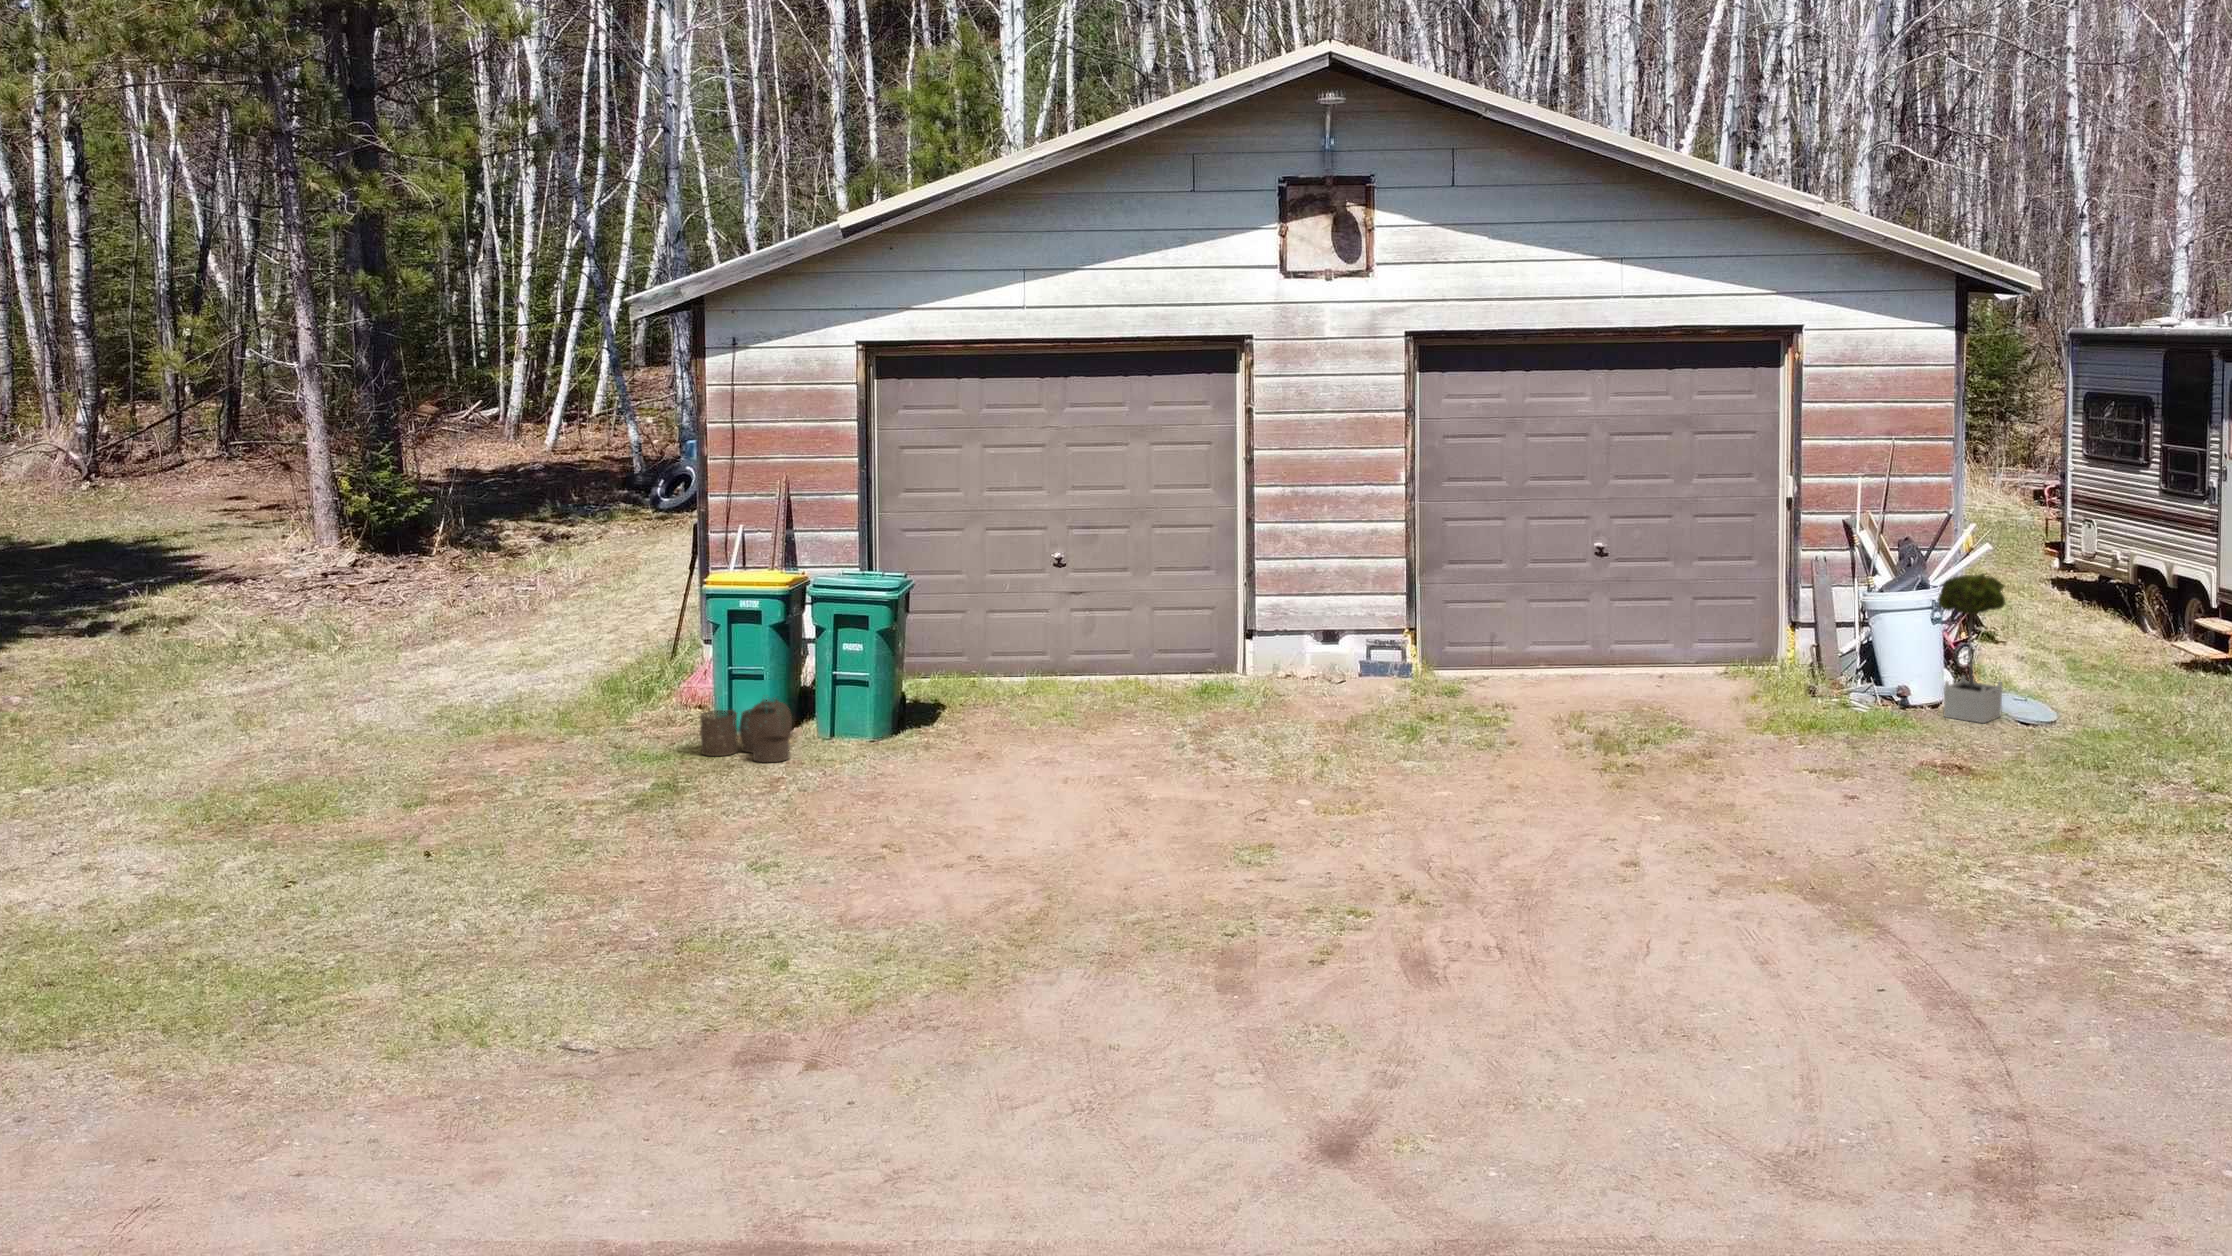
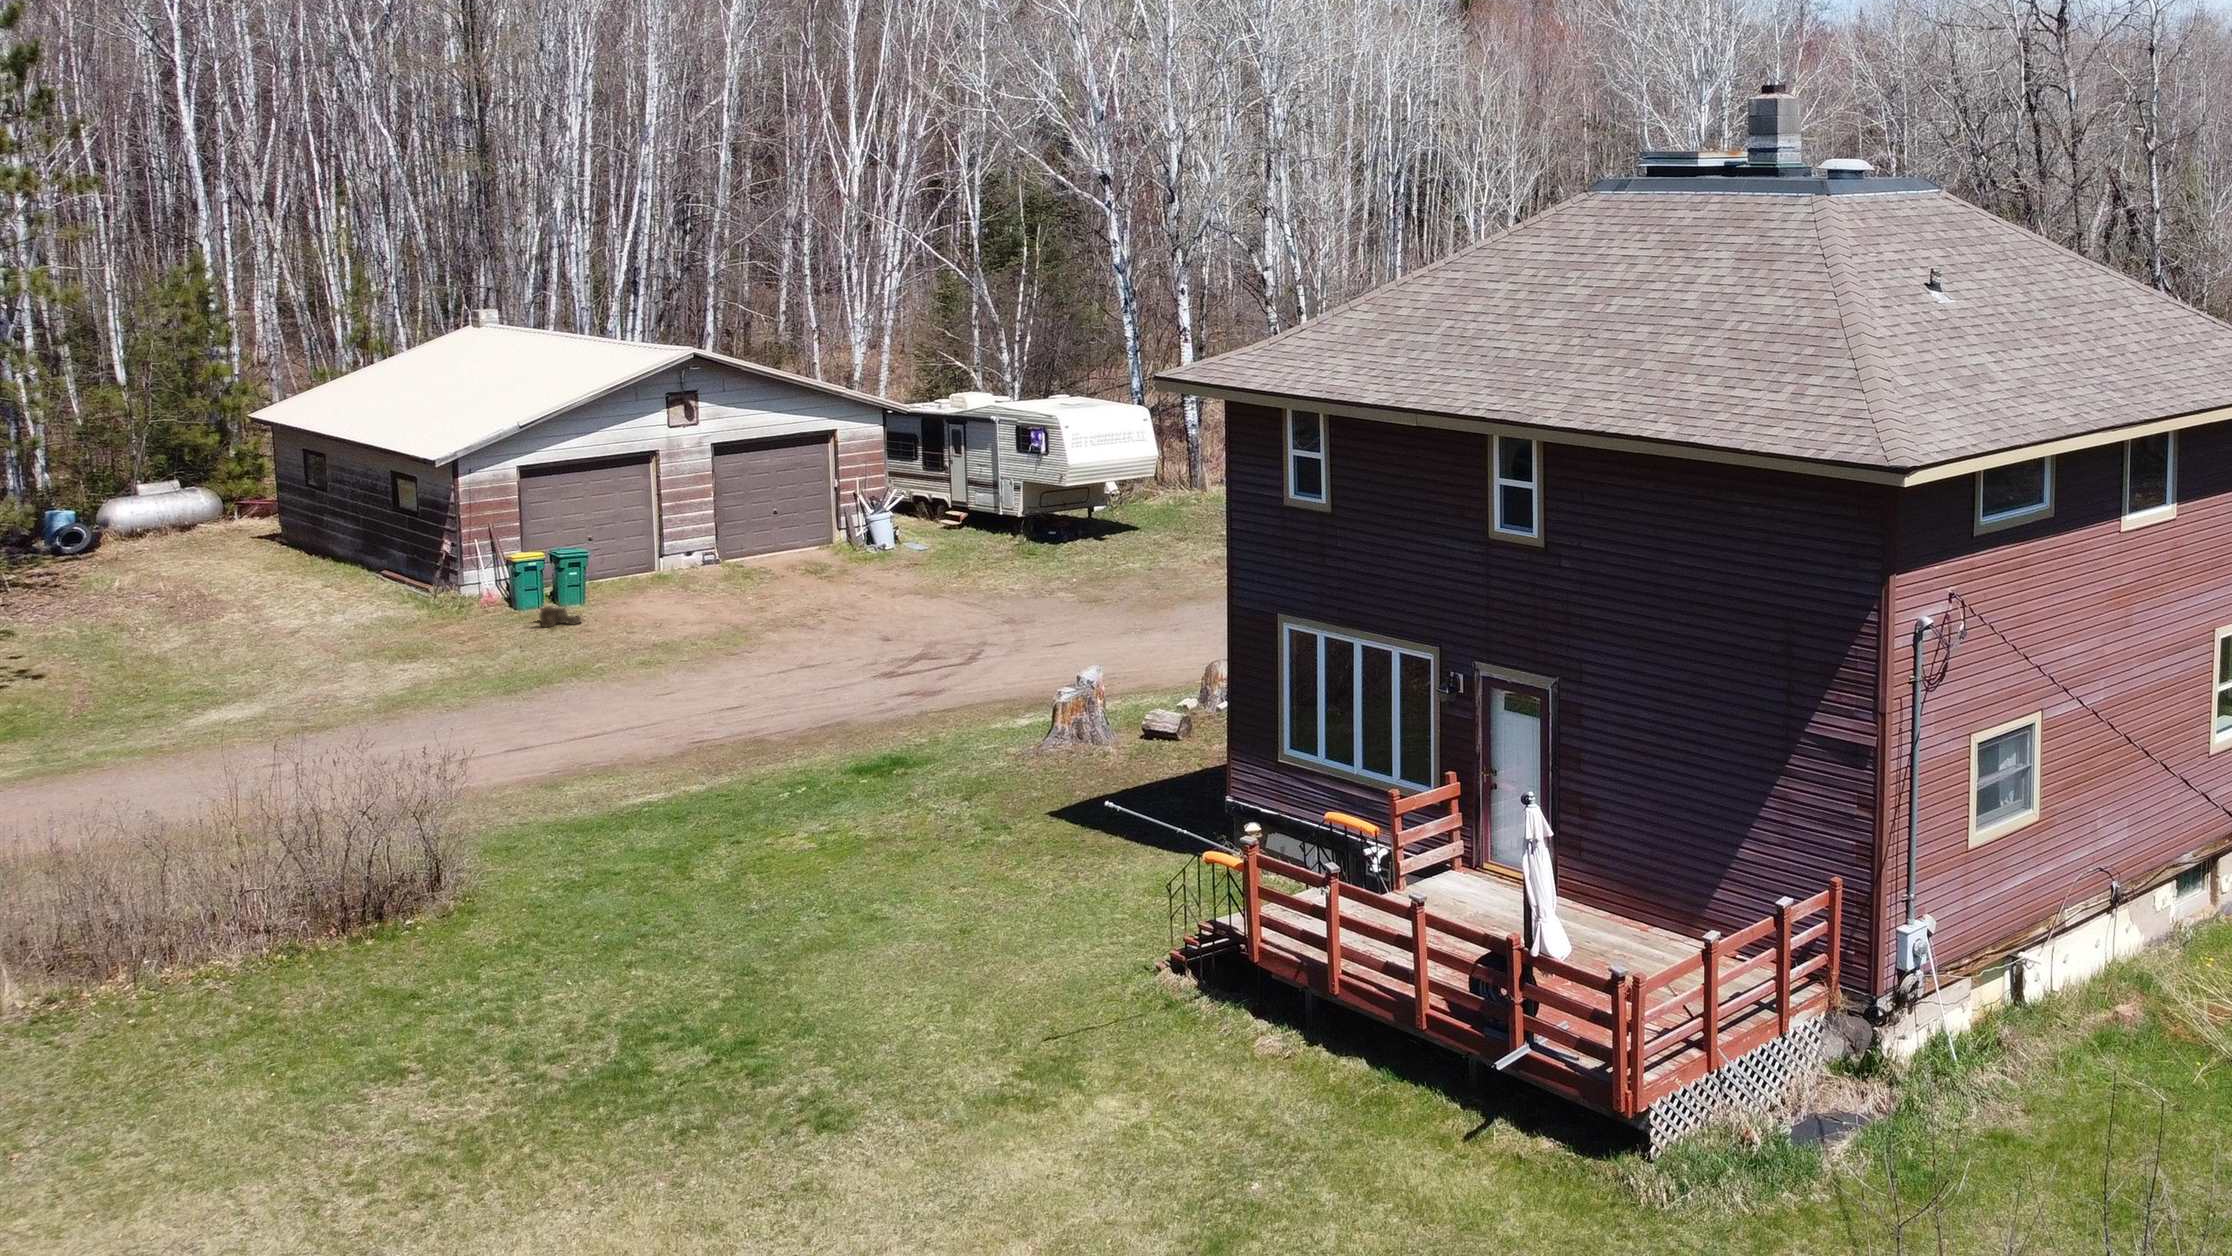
potted tree: present [1938,574,2005,723] -> none [897,504,918,551]

